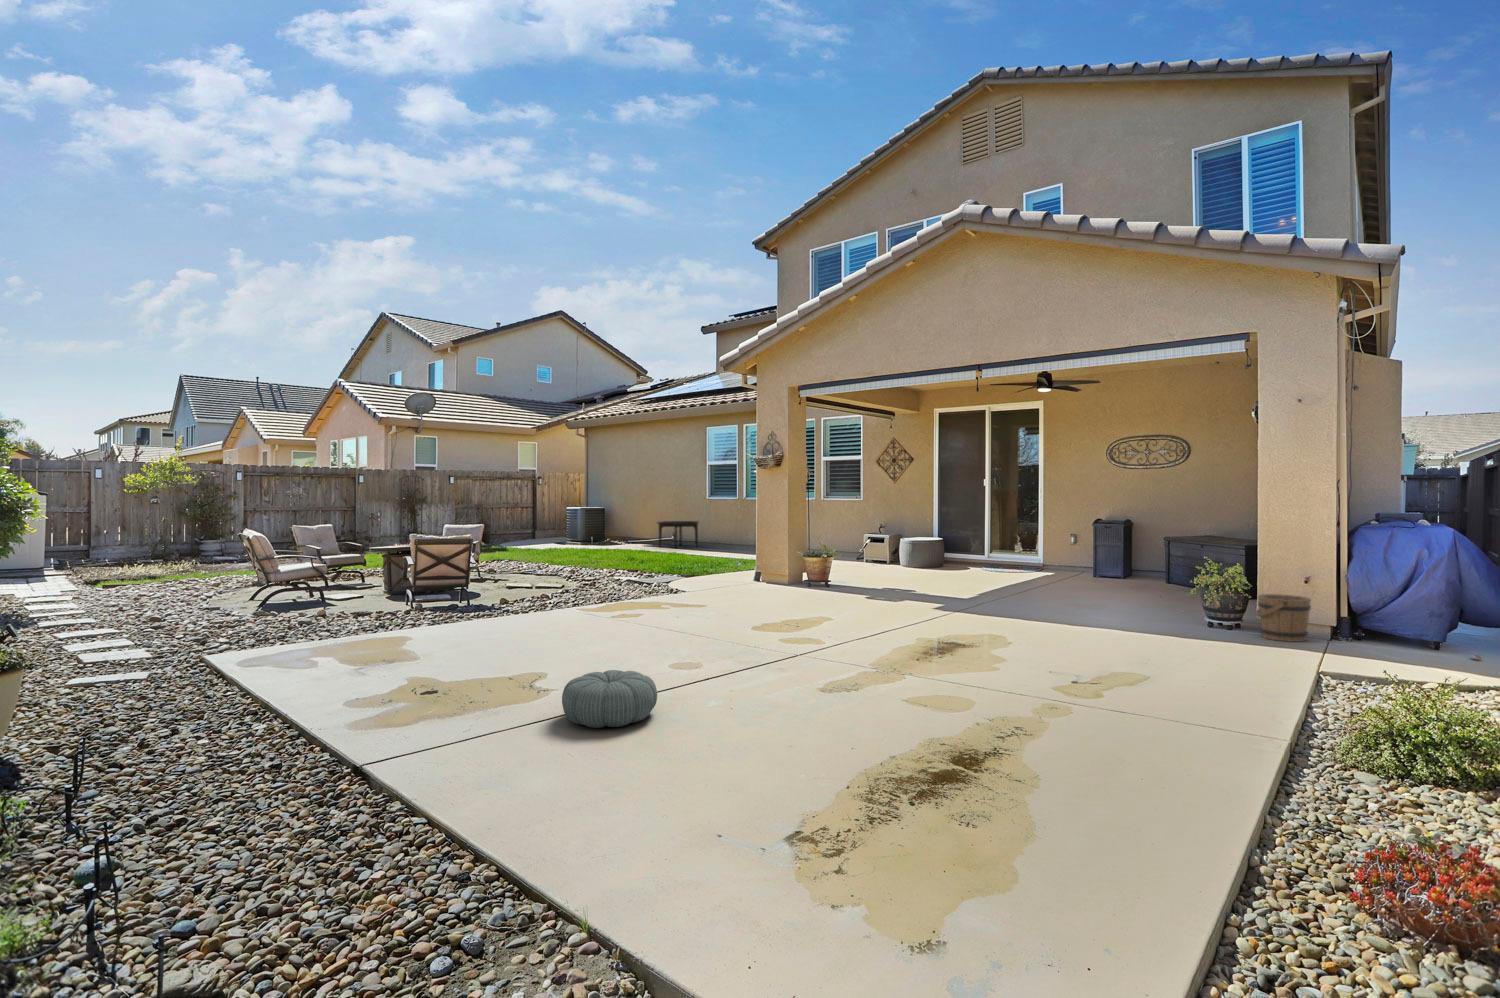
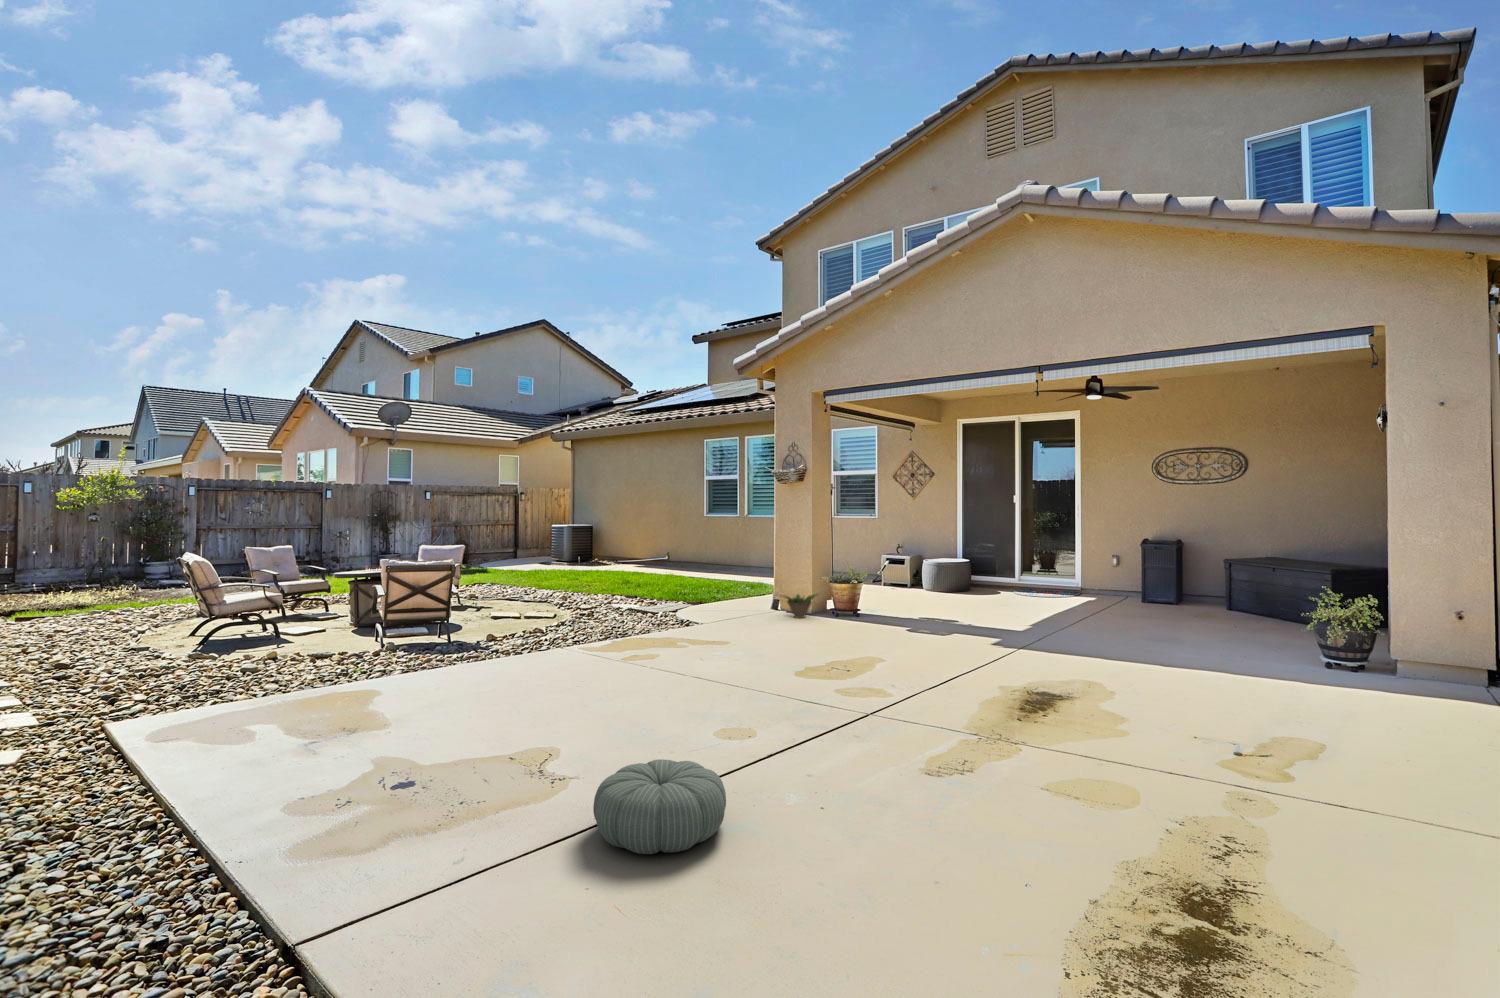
round table: present [658,521,699,548] -> none [649,539,695,569]
decorative plant: none [757,567,795,589] -> present [781,594,817,618]
bucket: present [1255,594,1311,642] -> none [1395,632,1471,690]

